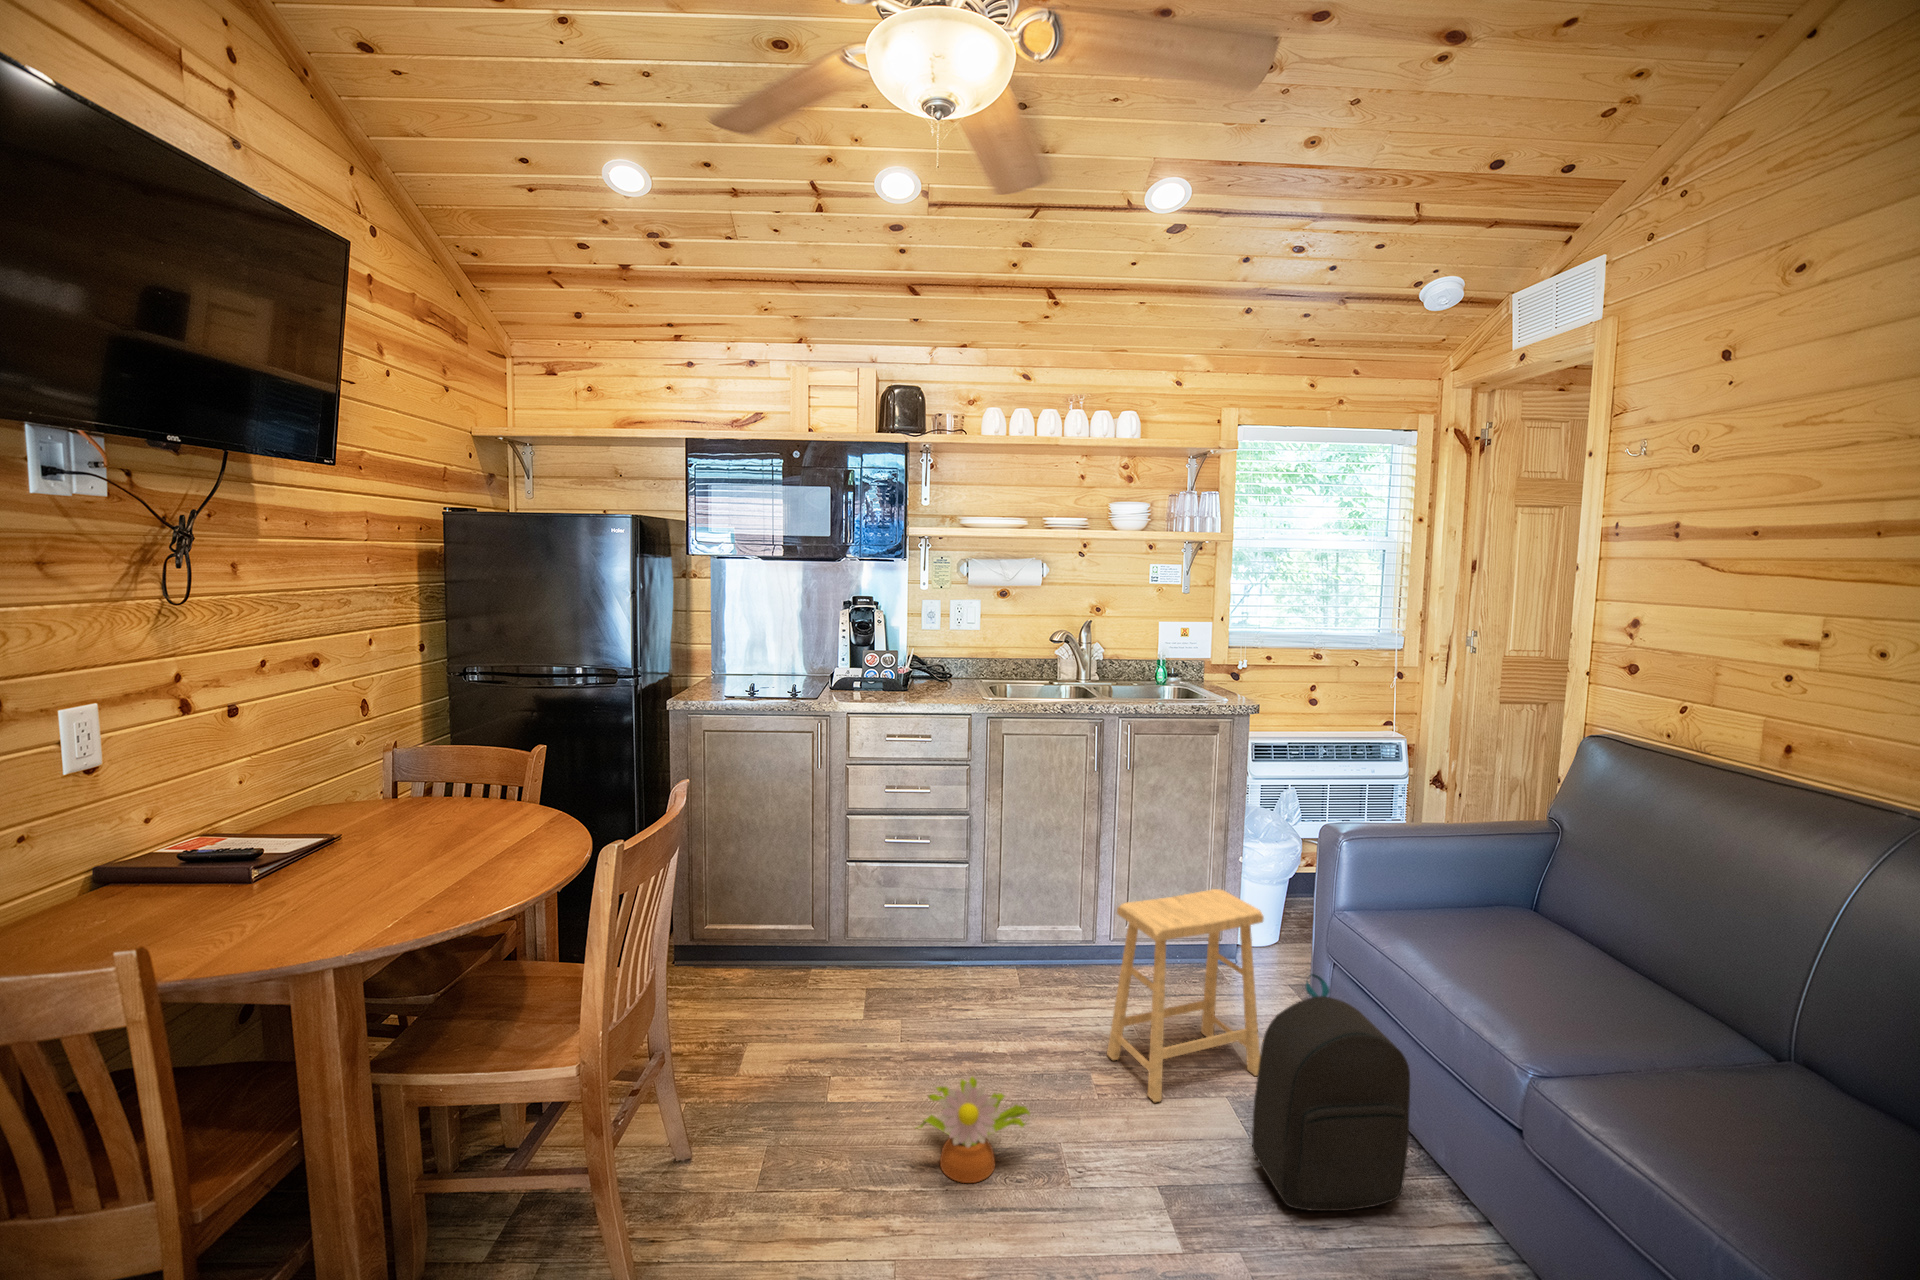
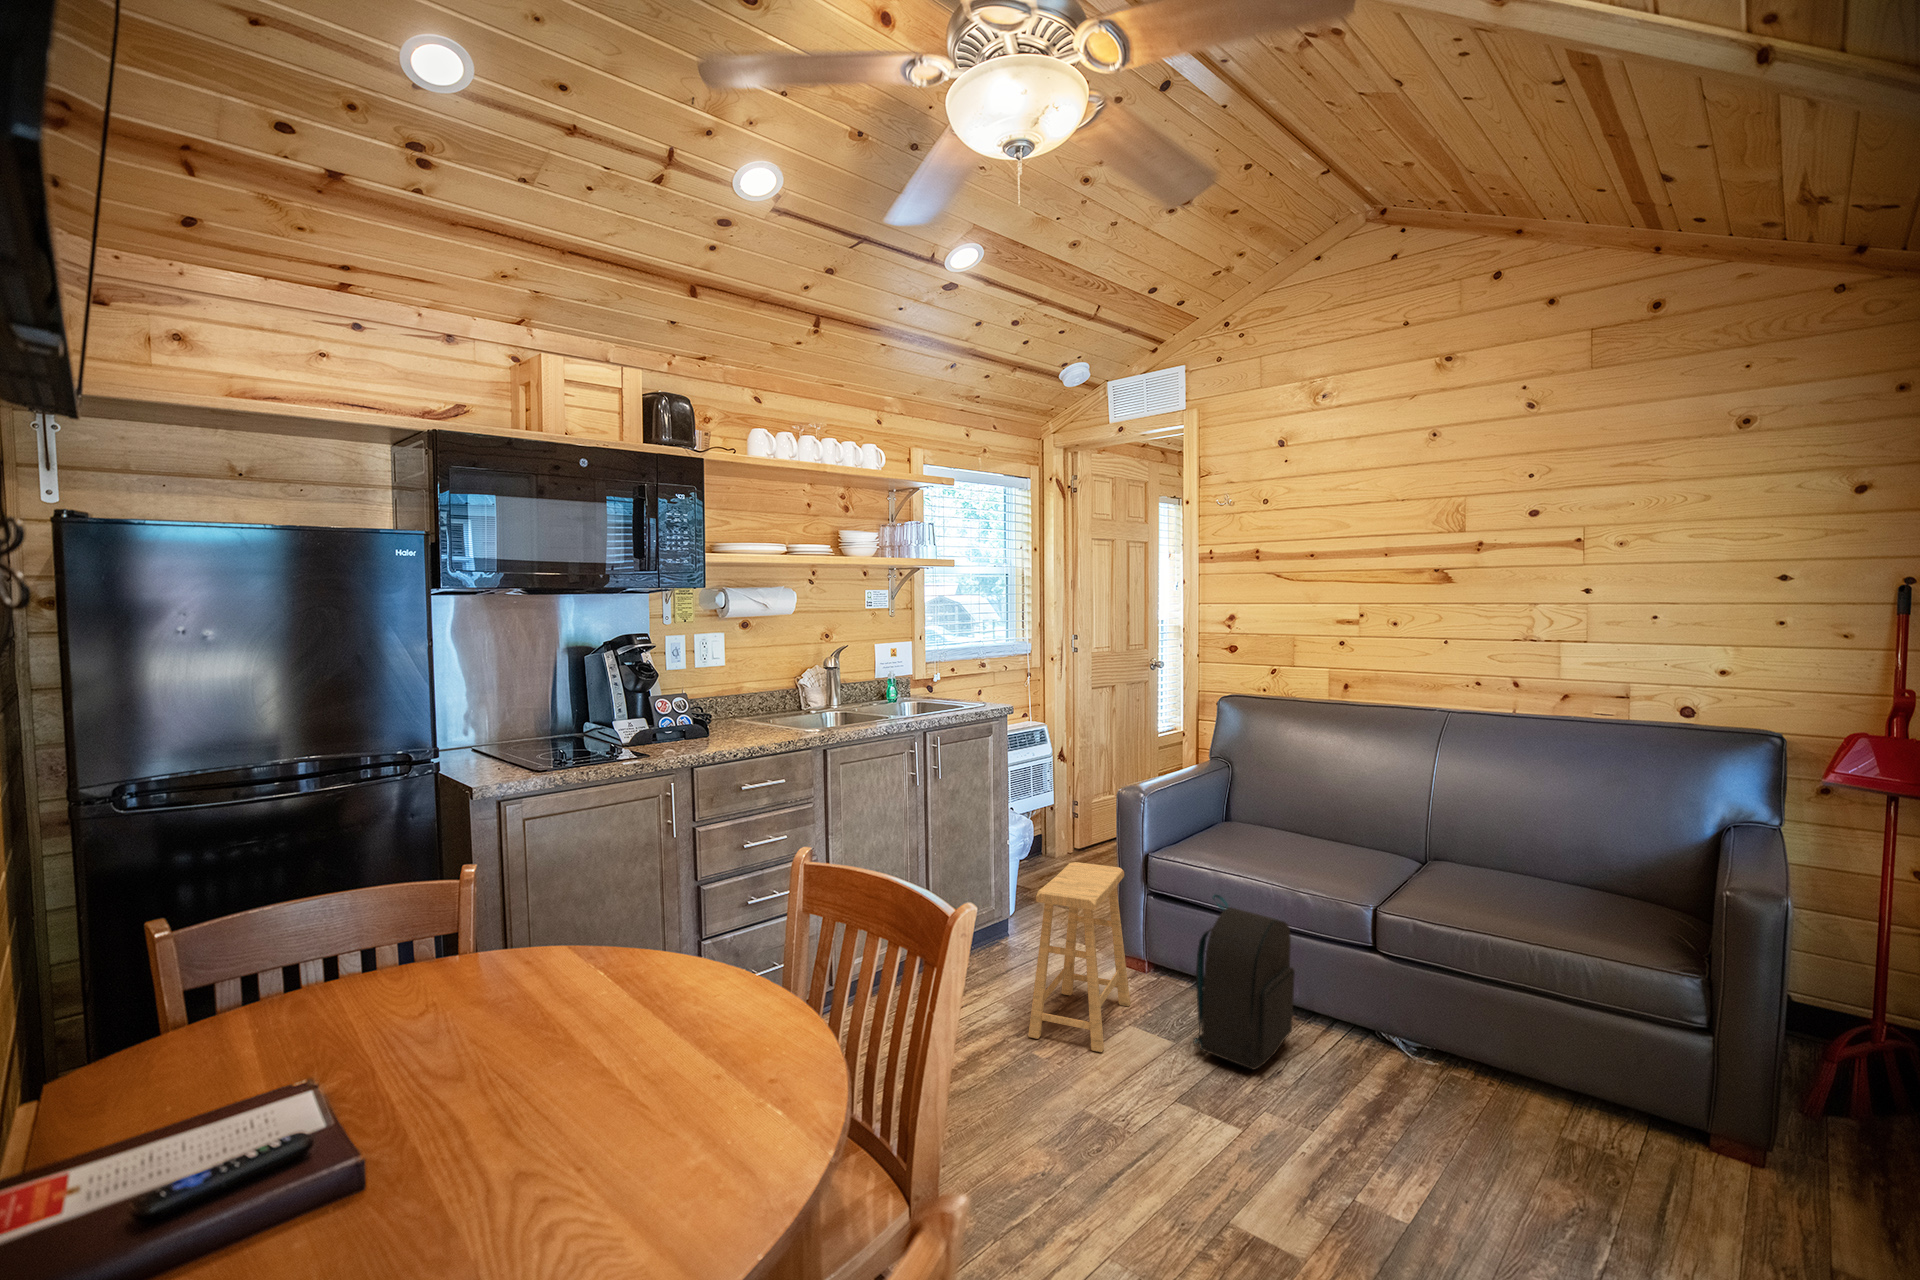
decorative plant: present [915,1077,1030,1183] -> none [994,1071,1100,1178]

